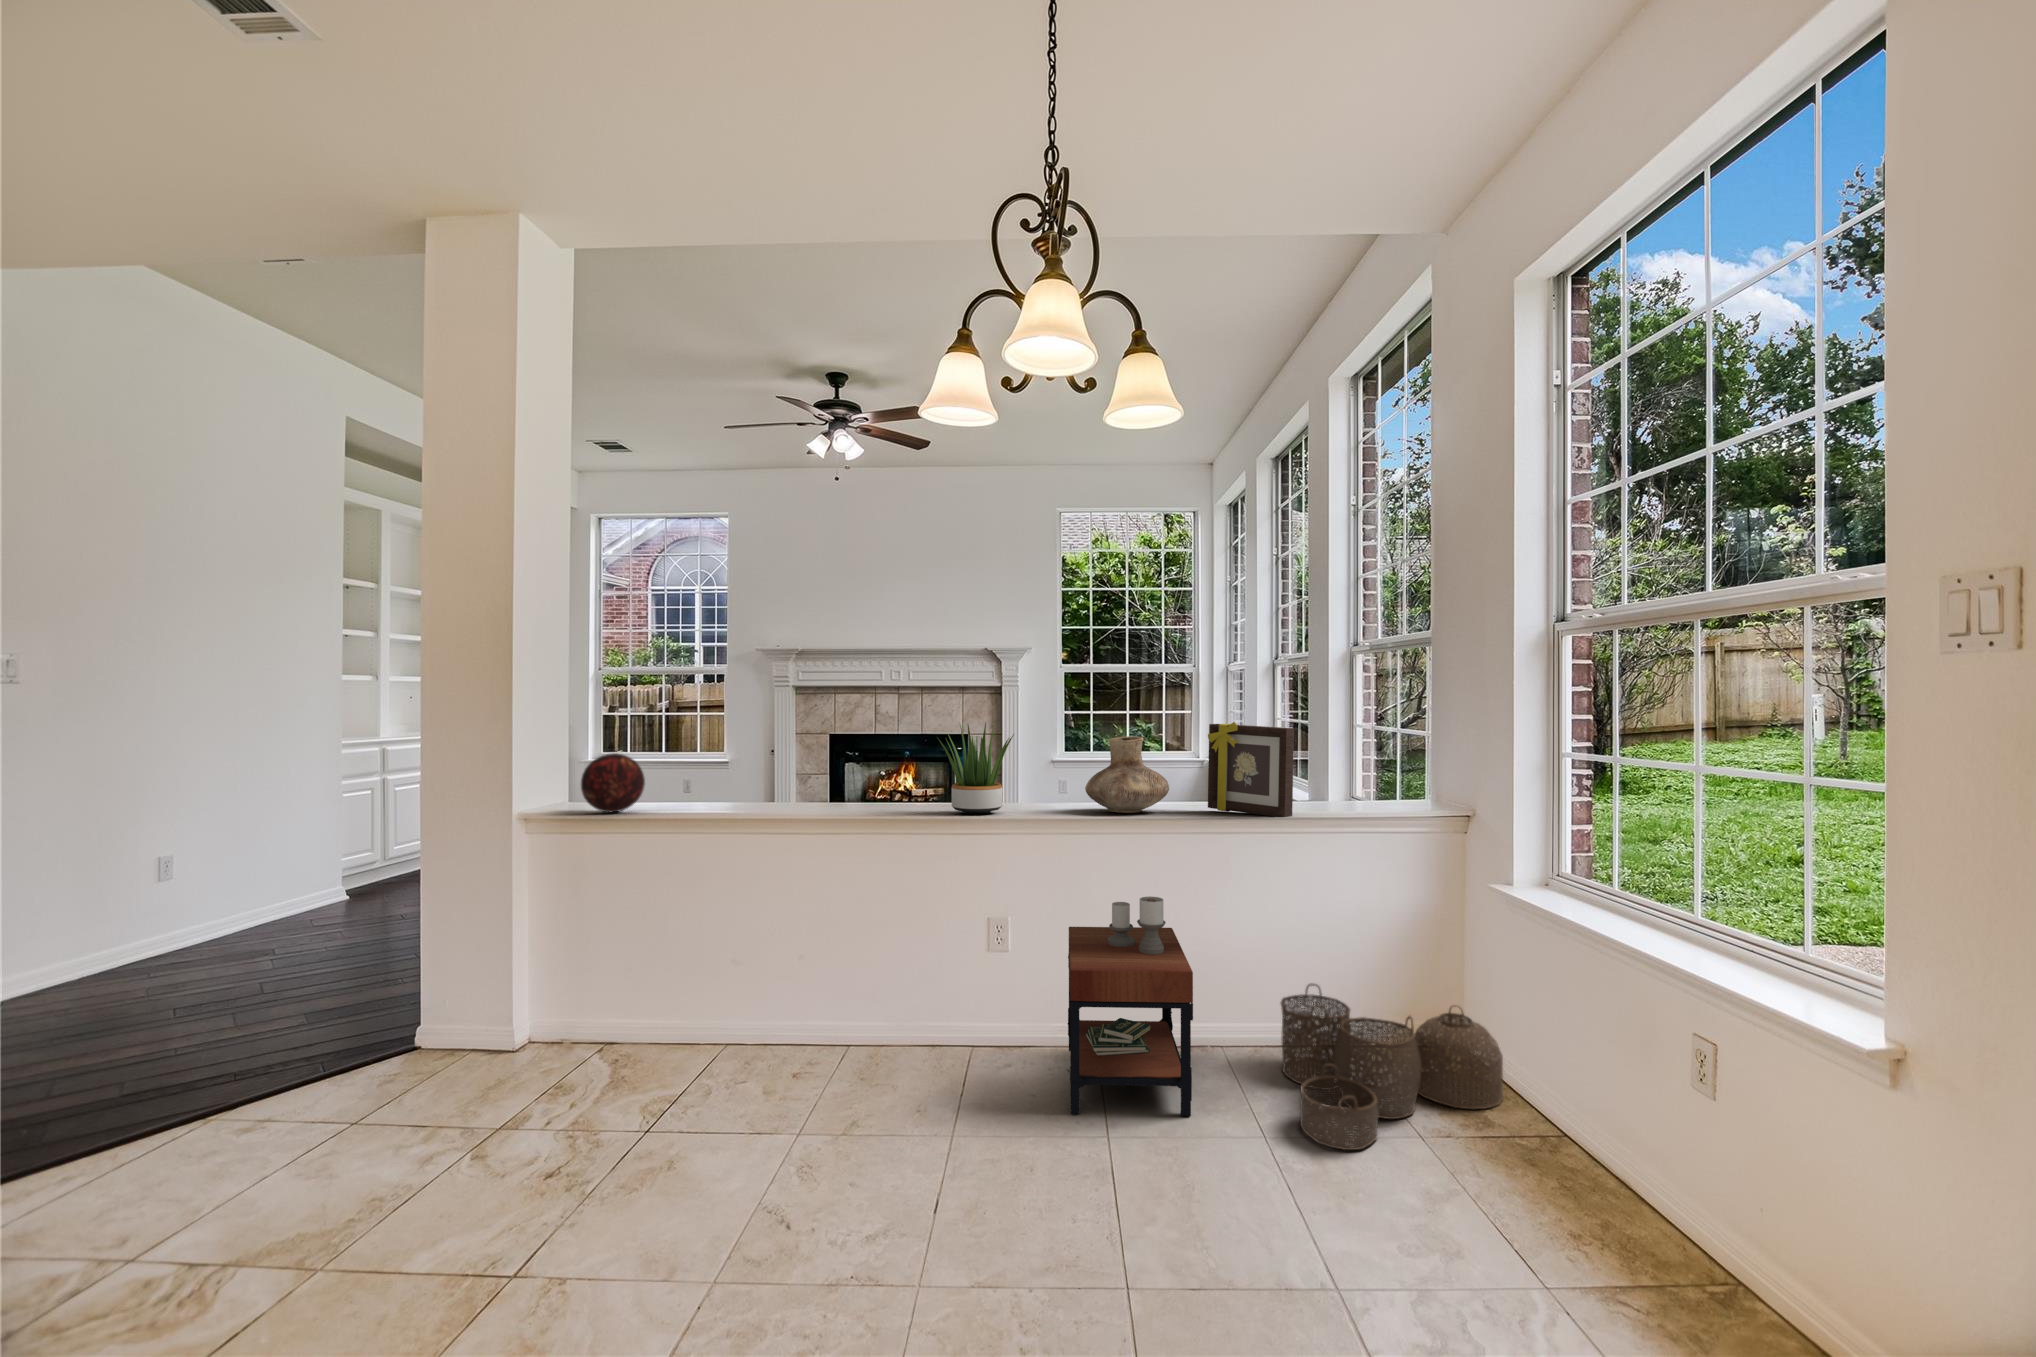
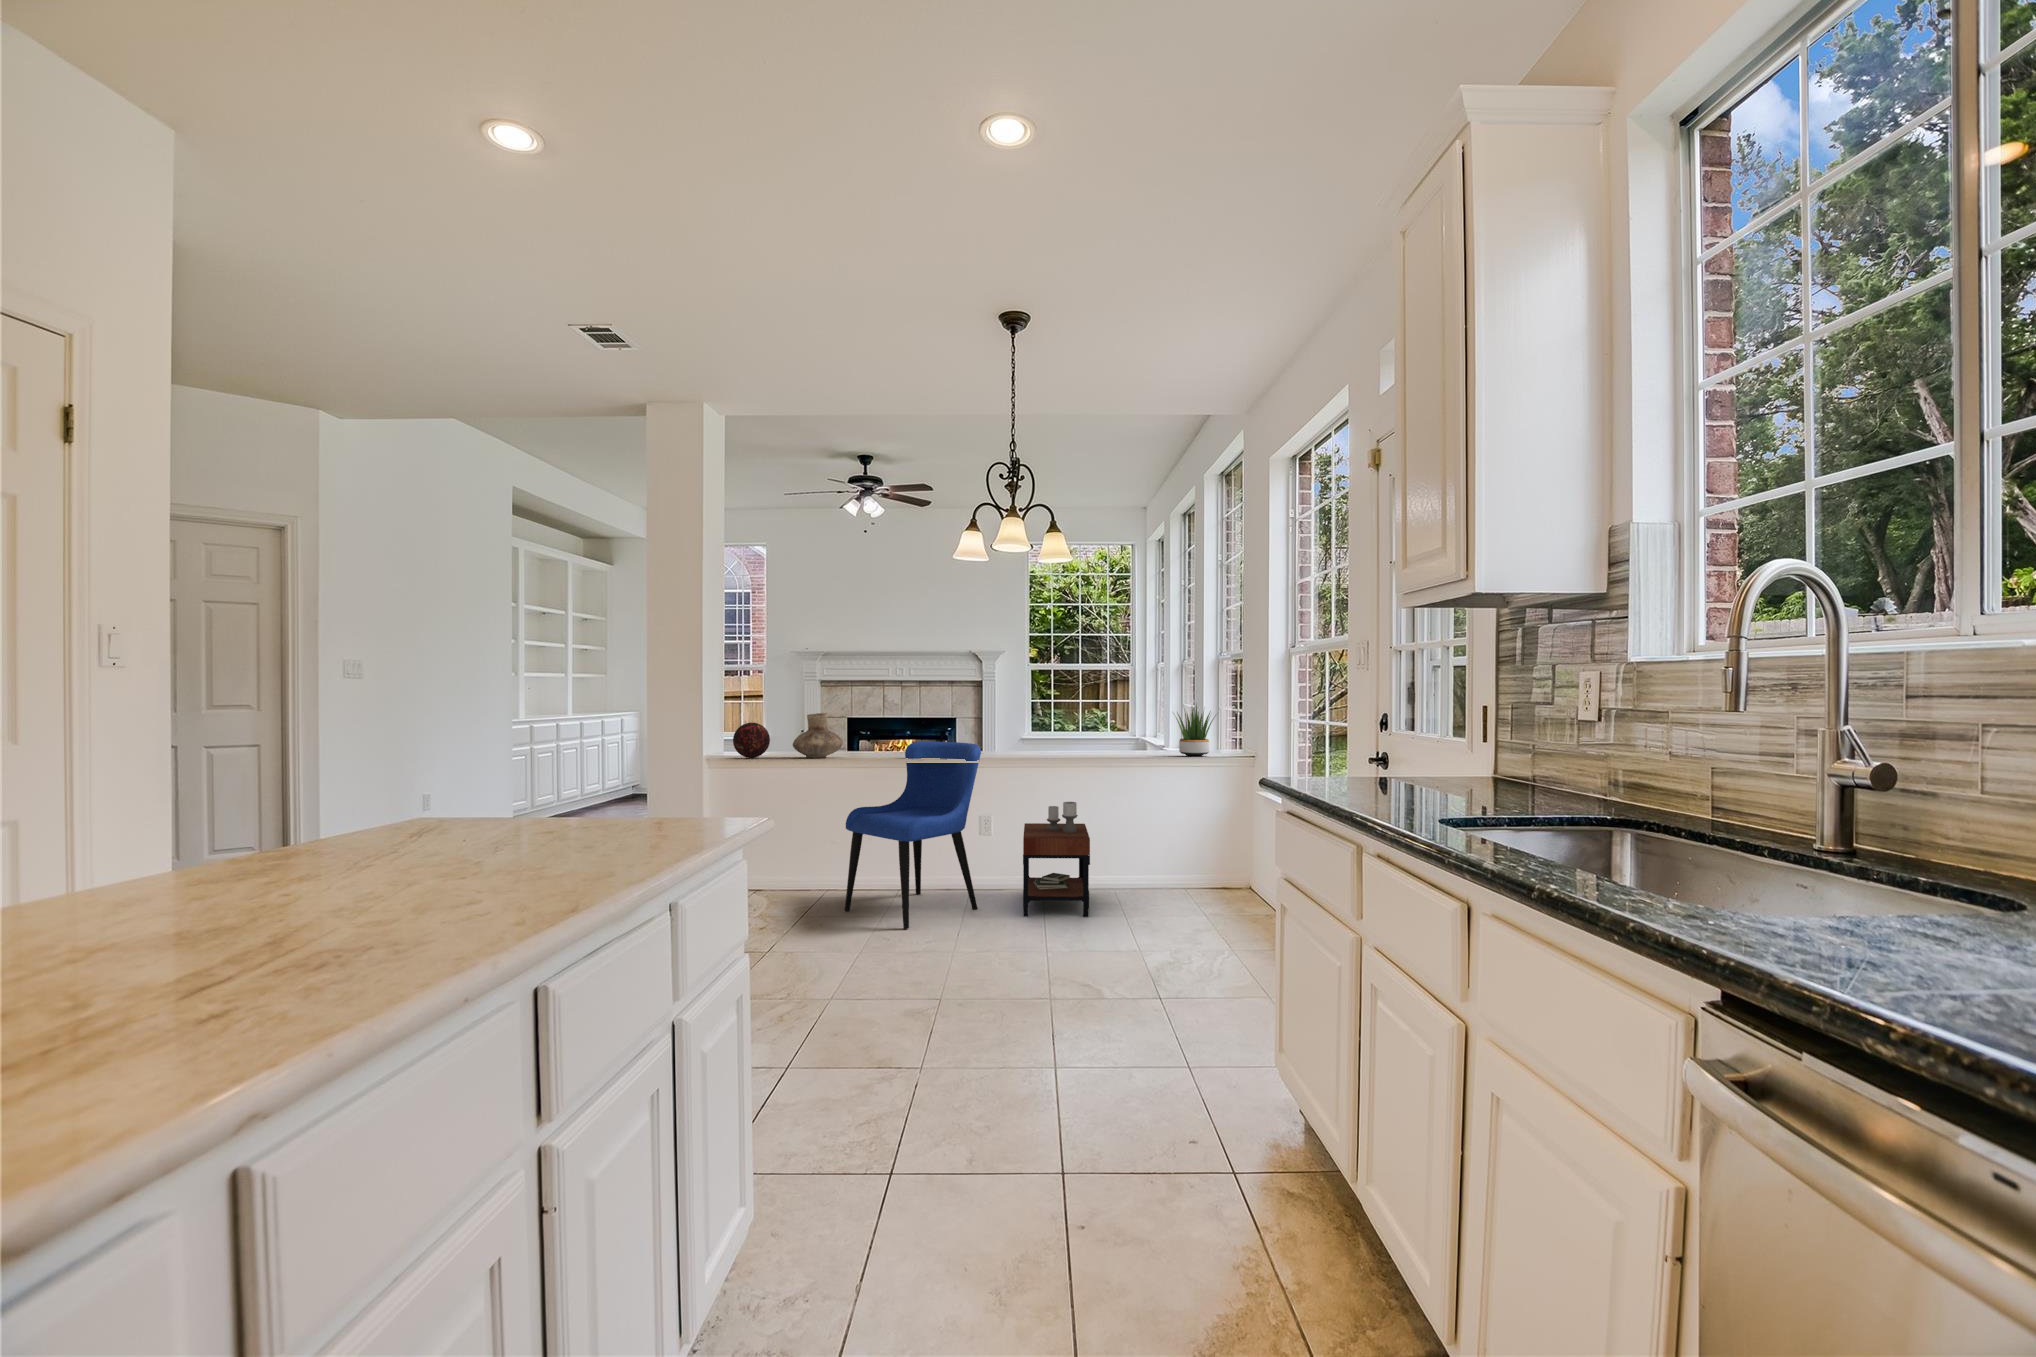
potted plant: present [938,722,1014,815] -> present [1173,704,1216,757]
picture frame: present [1208,722,1294,817] -> none [1107,703,1155,759]
vase: present [1085,736,1169,813] -> present [793,713,843,758]
dining chair: none [751,787,994,1153] -> present [845,742,981,929]
woven basket: present [1281,984,1503,1150] -> none [1144,854,1262,926]

